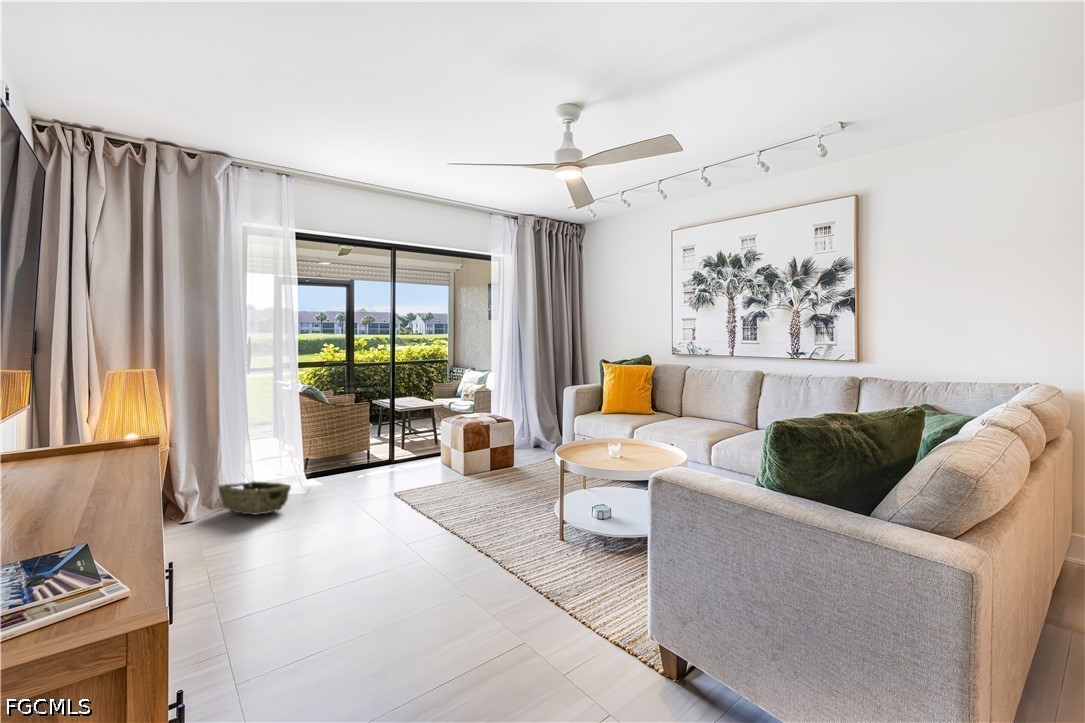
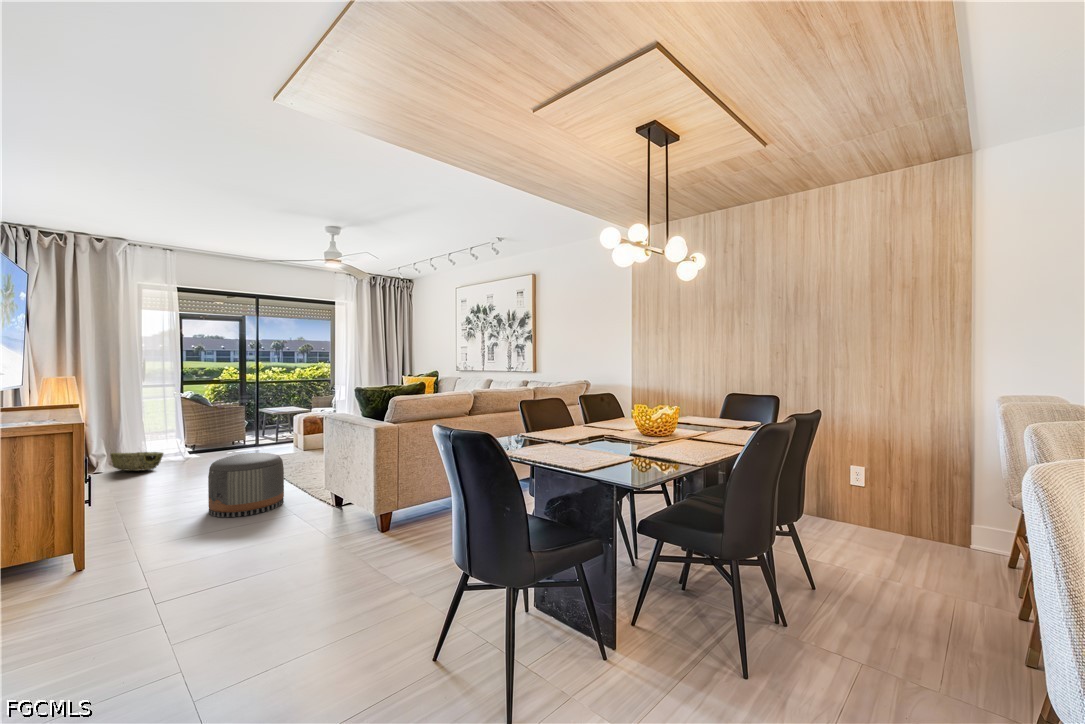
pouf: none [418,519,542,667] -> present [208,453,284,517]

